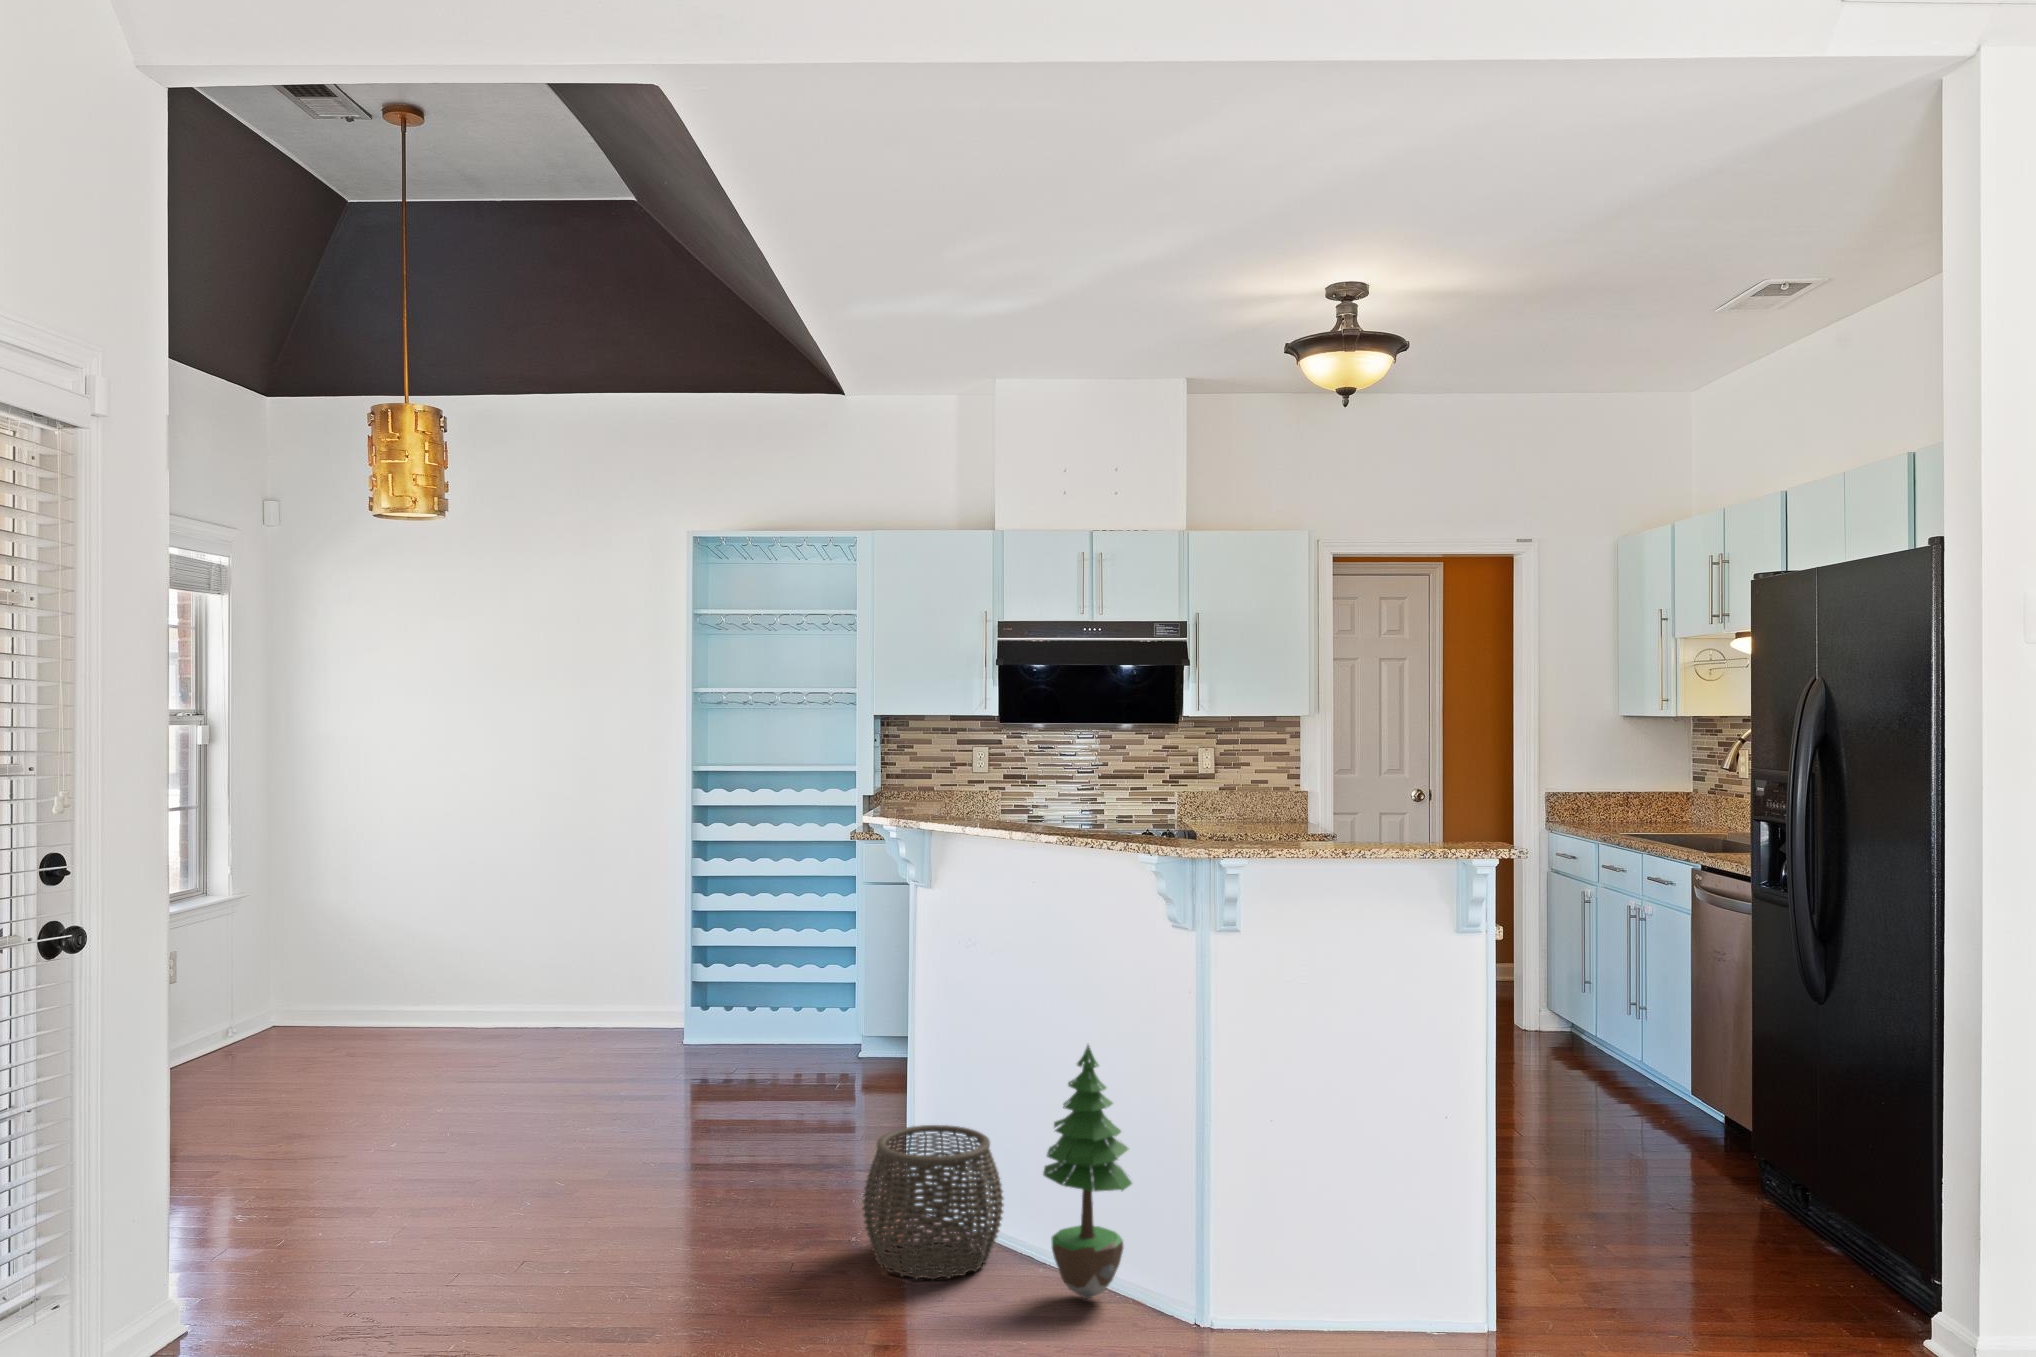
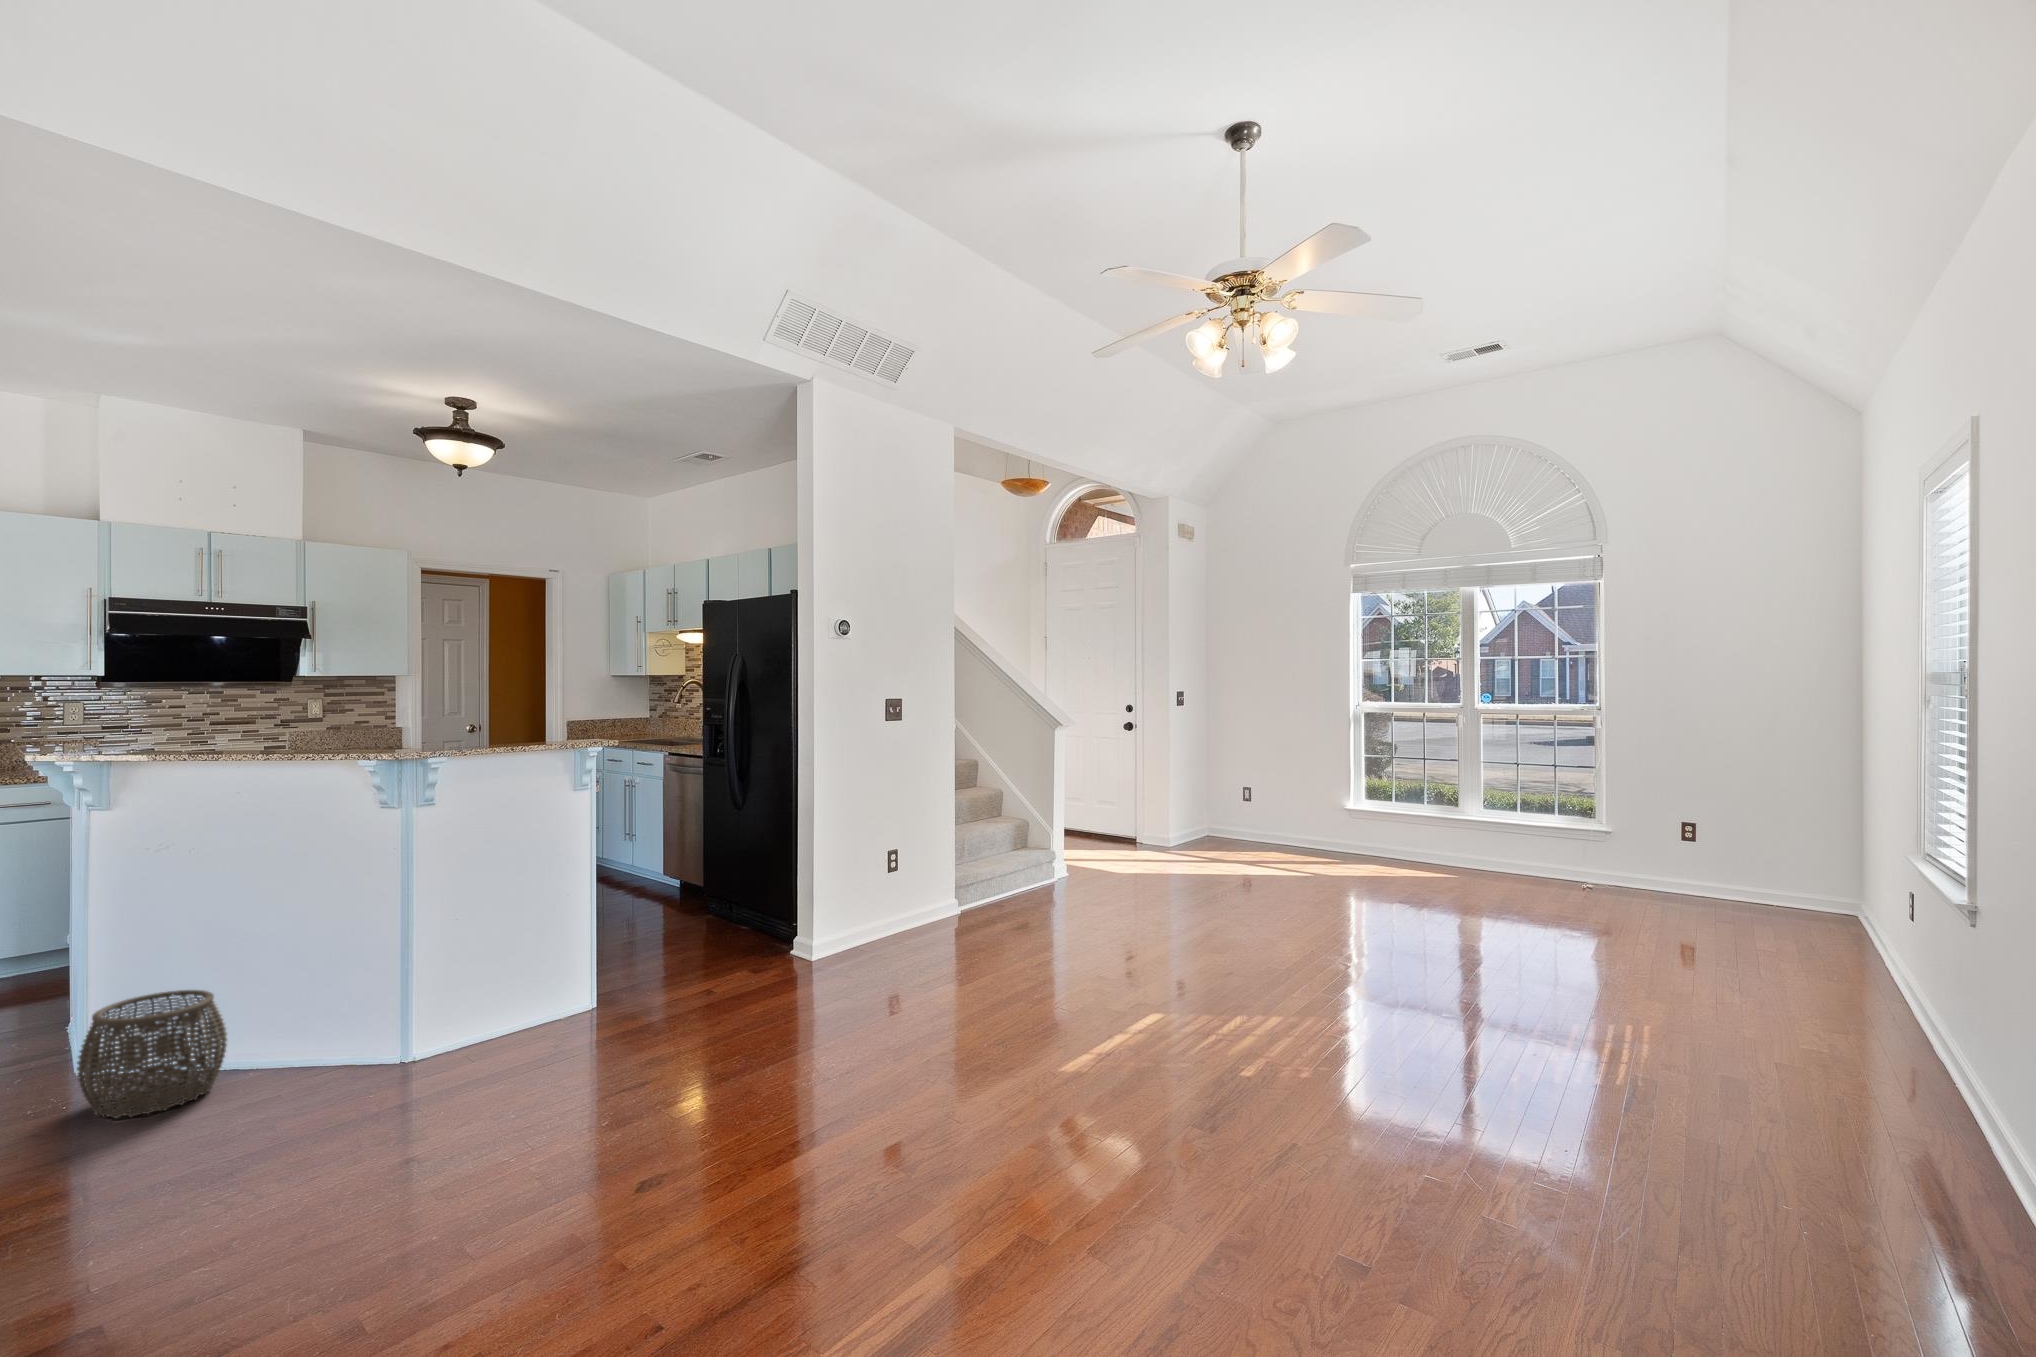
potted tree: present [1043,1045,1132,1299] -> none [278,897,359,1081]

